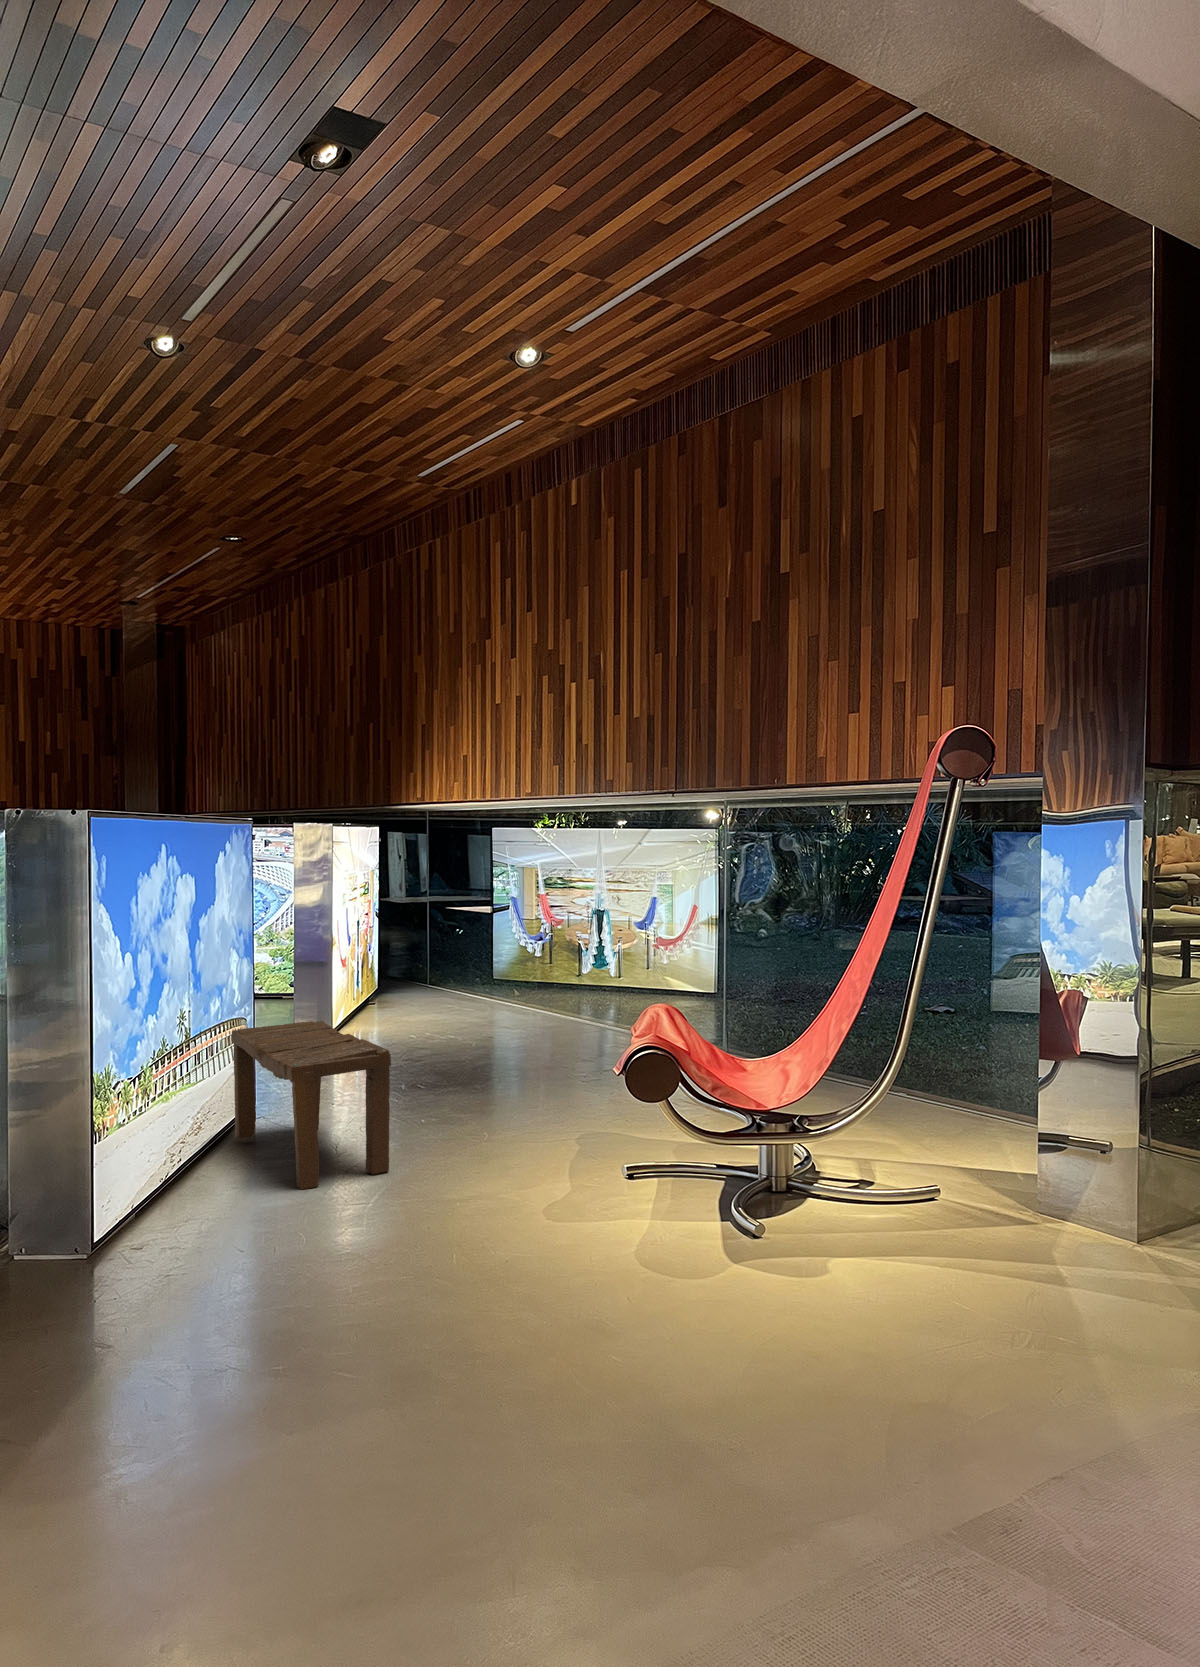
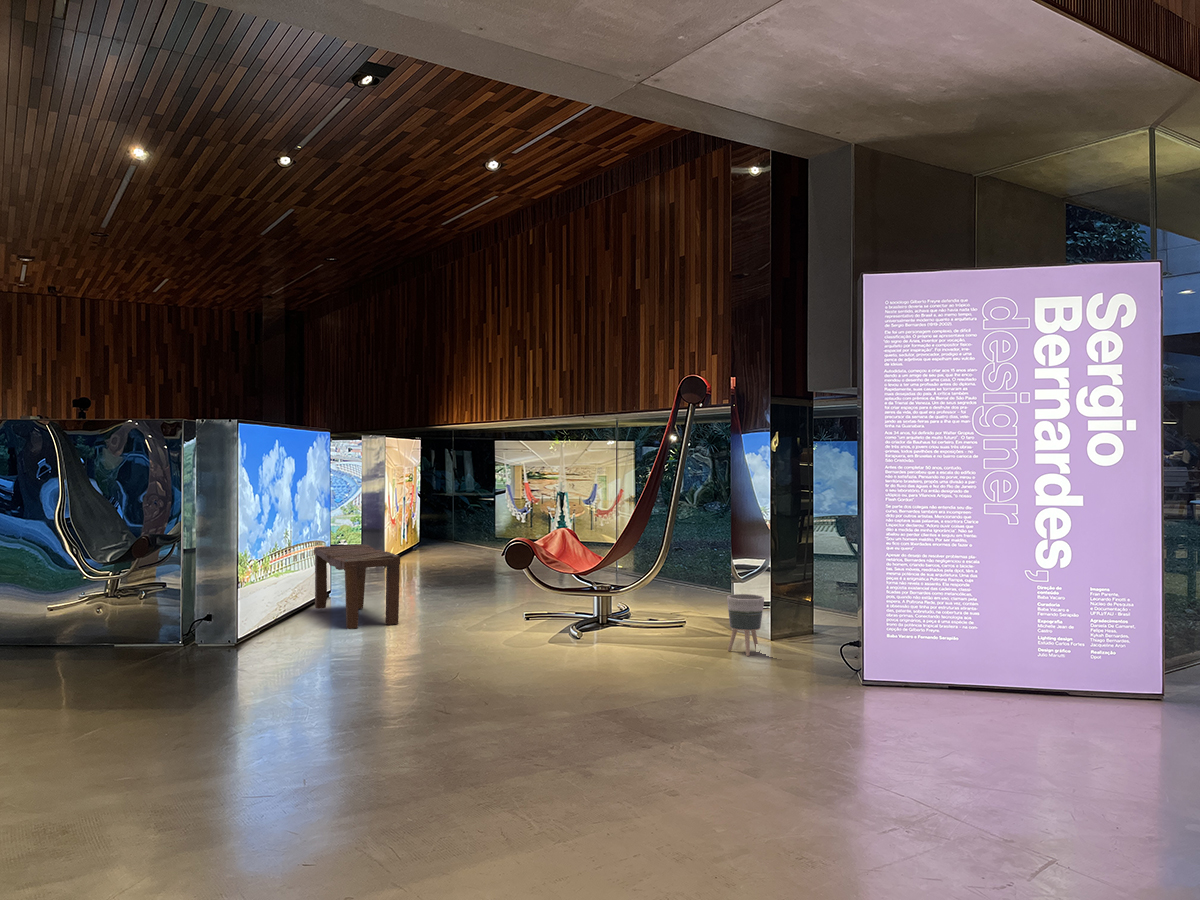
planter: none [1016,1116,1089,1238] -> present [727,594,764,656]

